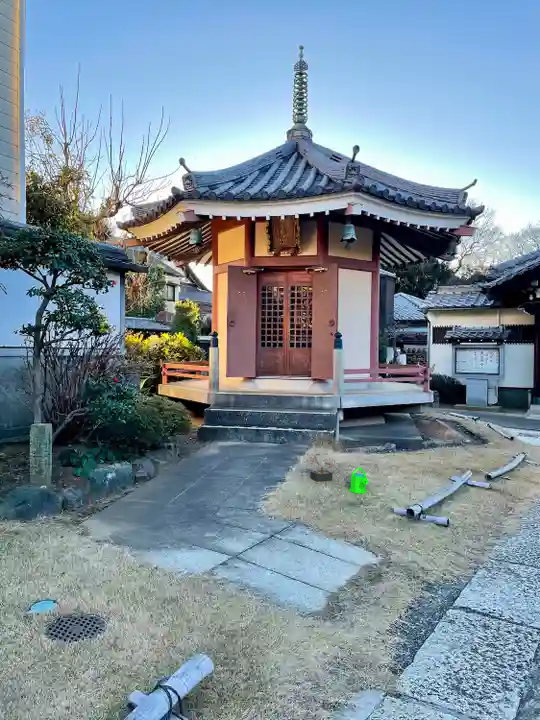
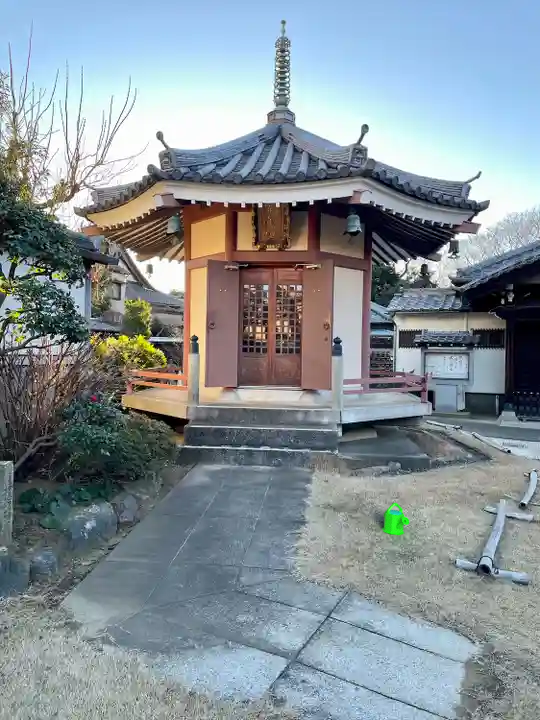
decorative plant: present [306,453,335,481] -> none [326,485,360,519]

